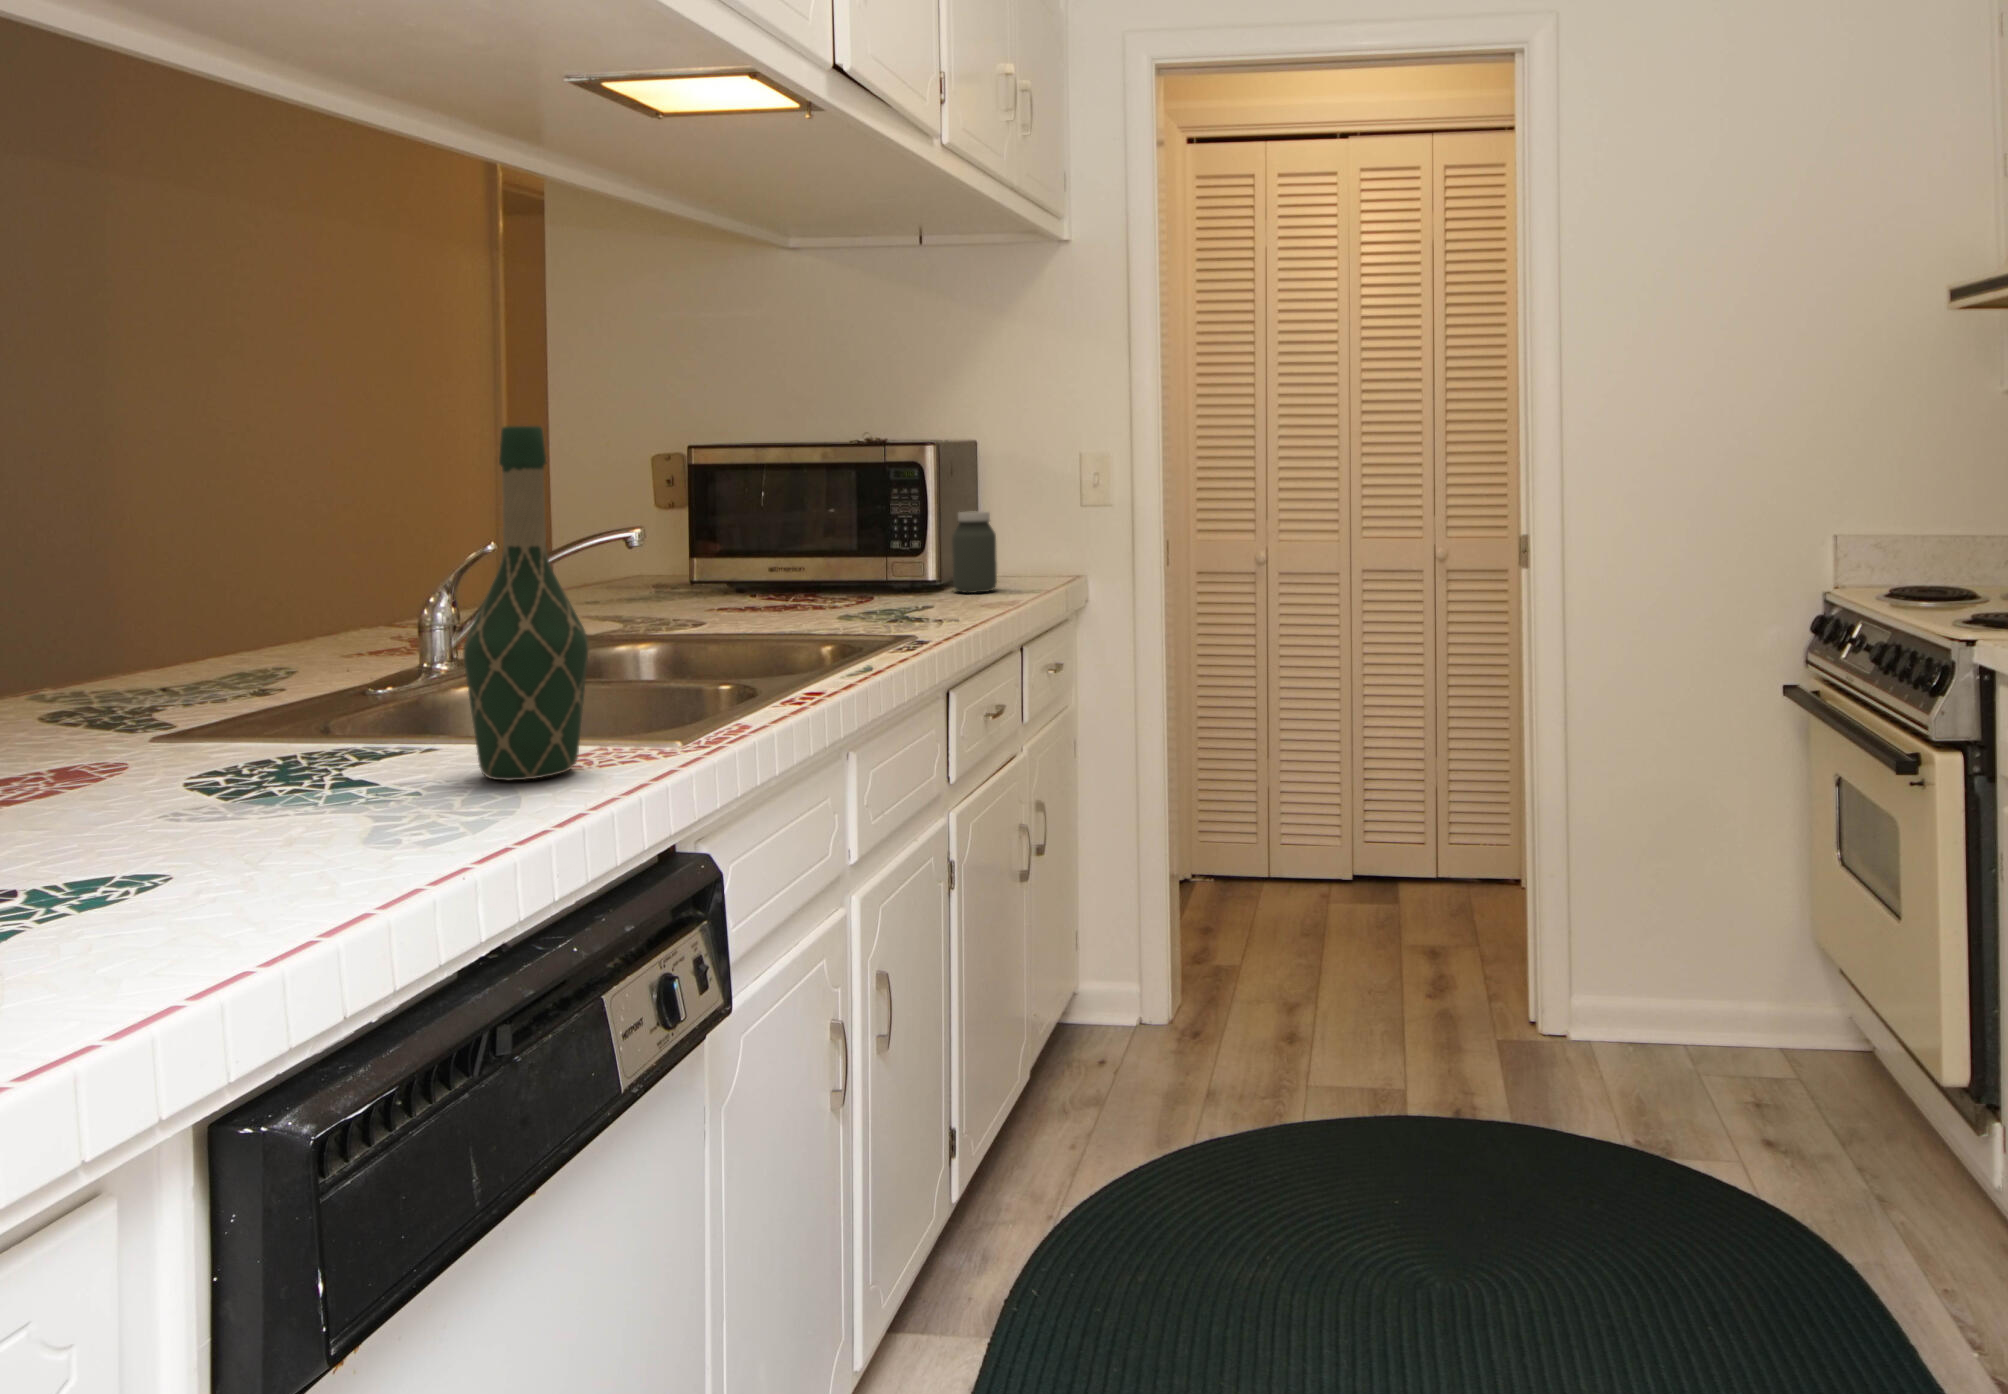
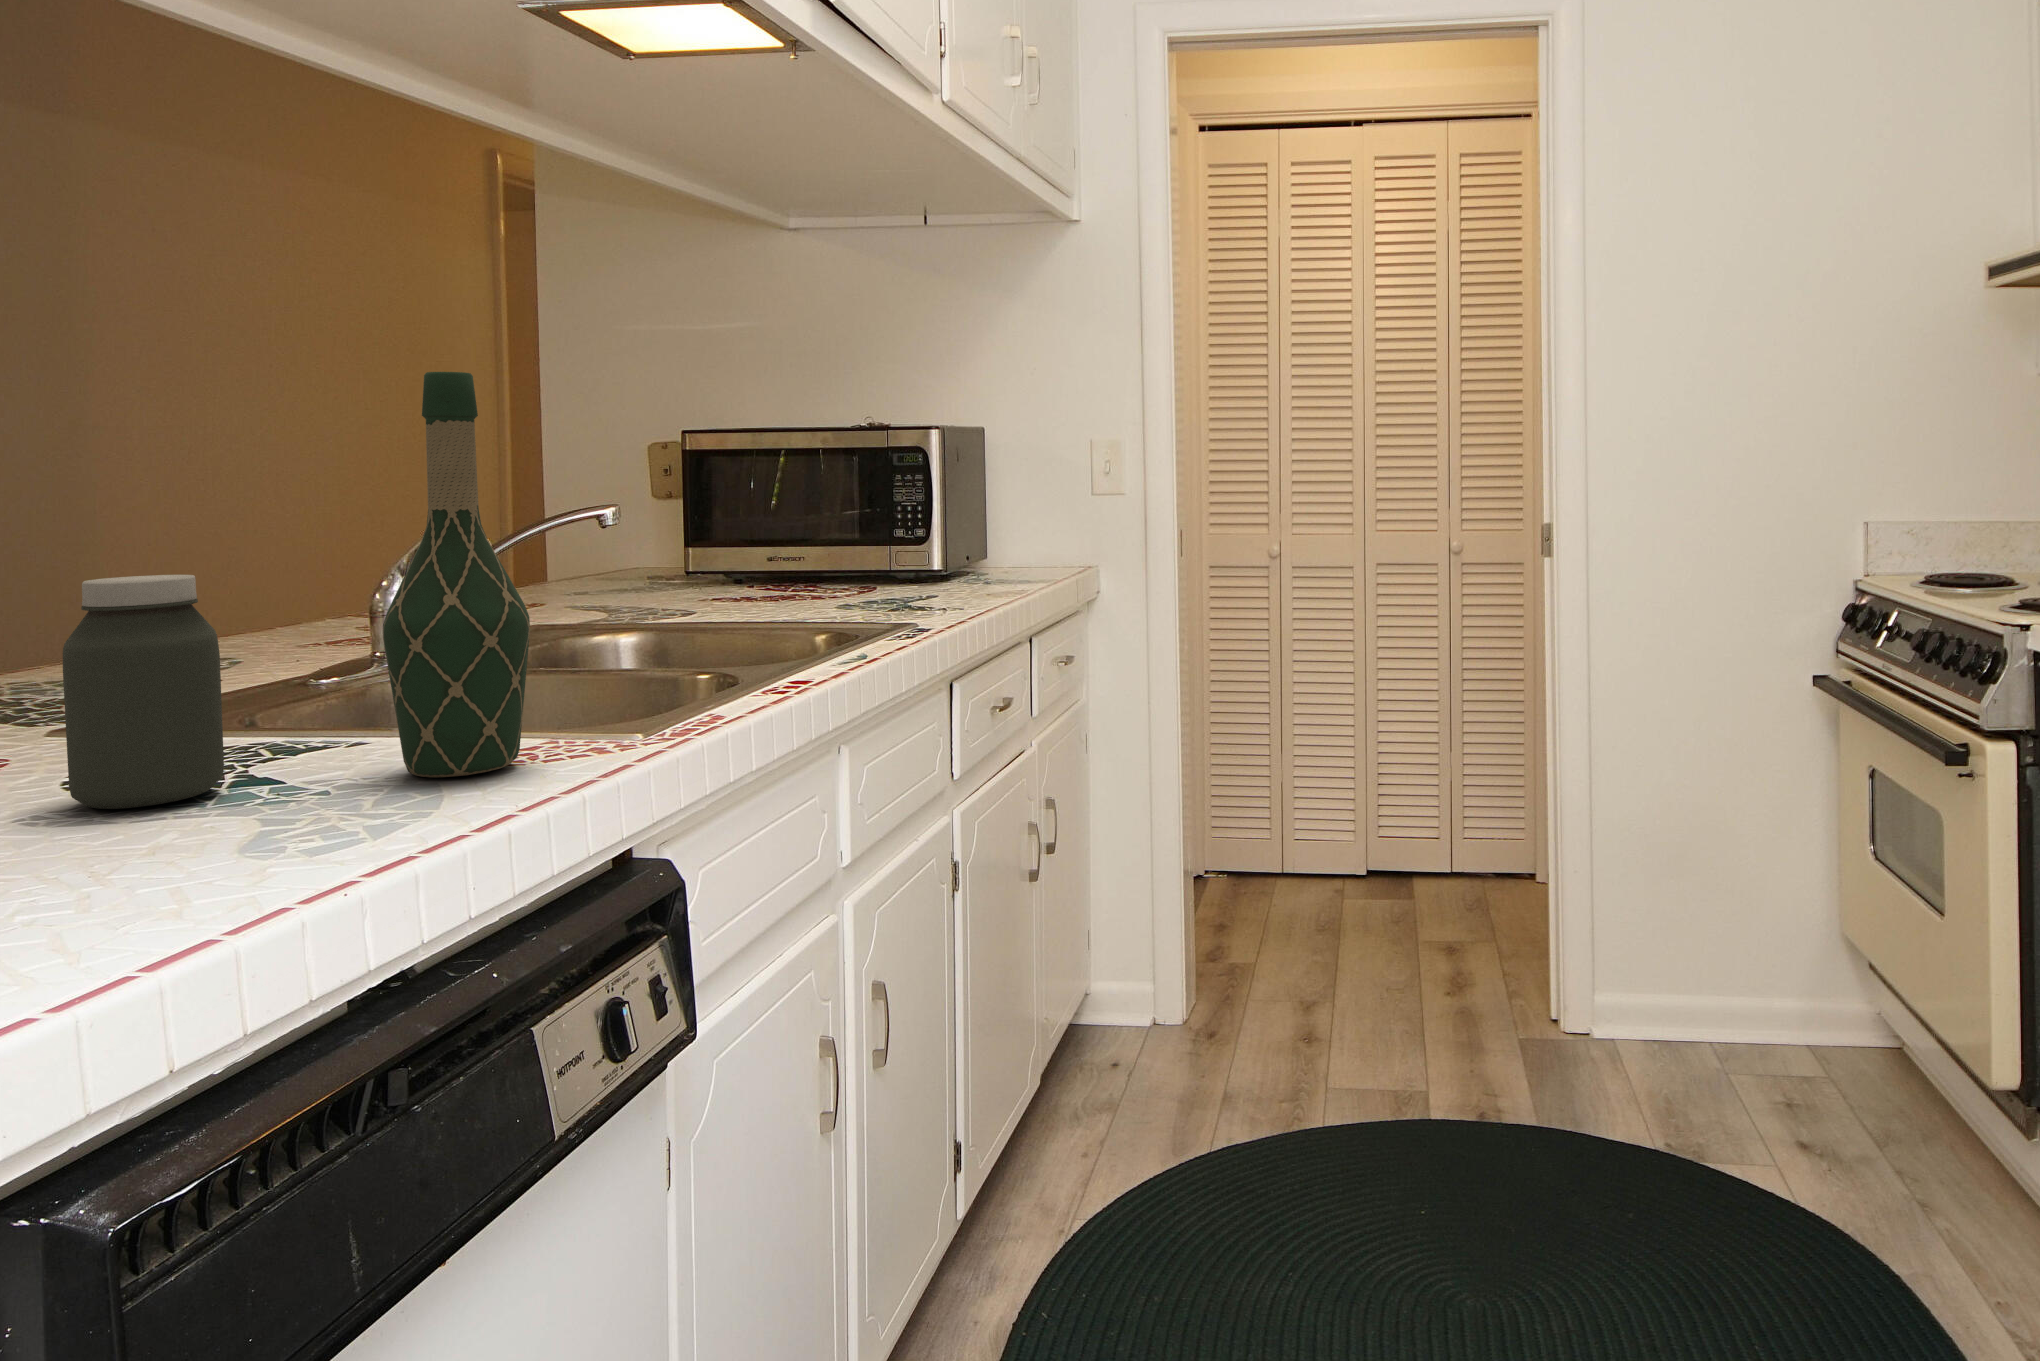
jar: present [952,511,997,593] -> present [63,575,224,809]

